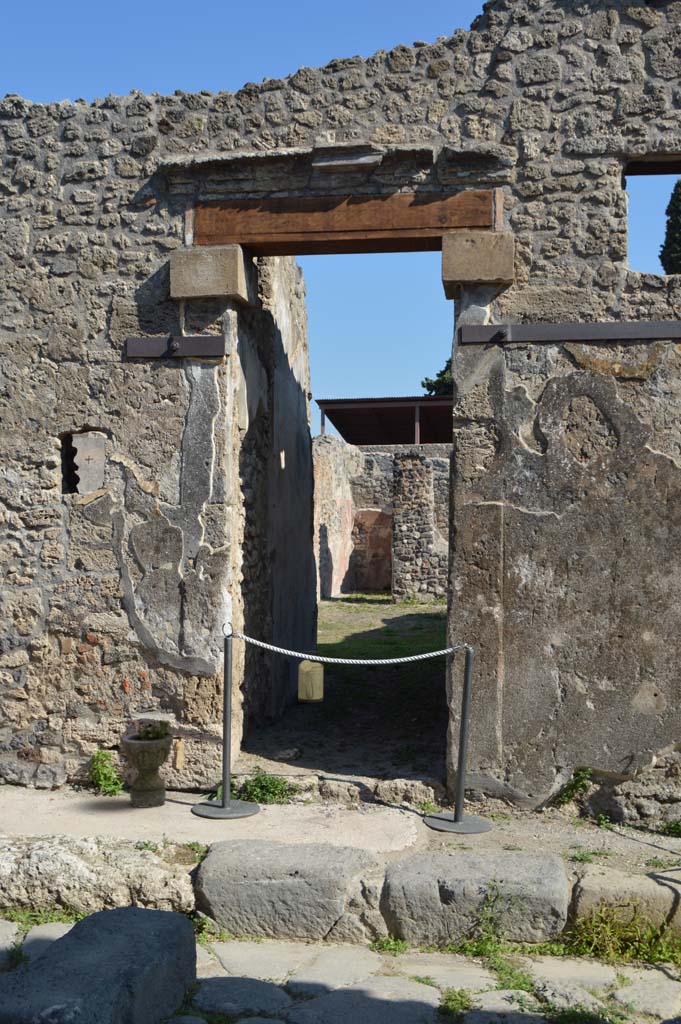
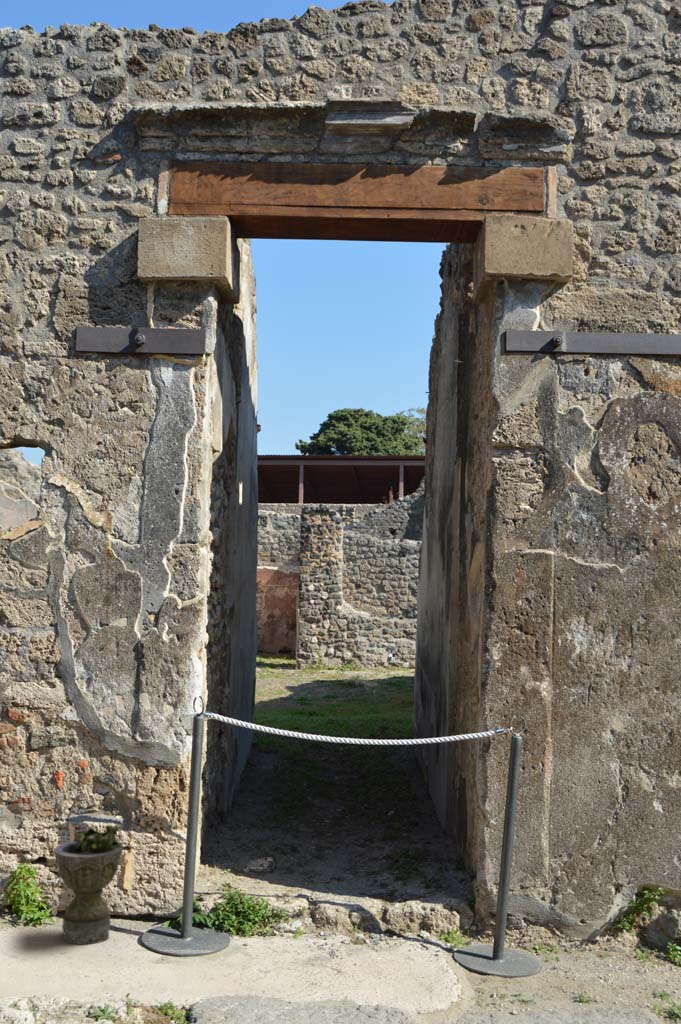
watering can: present [298,660,324,703] -> none [250,724,282,788]

